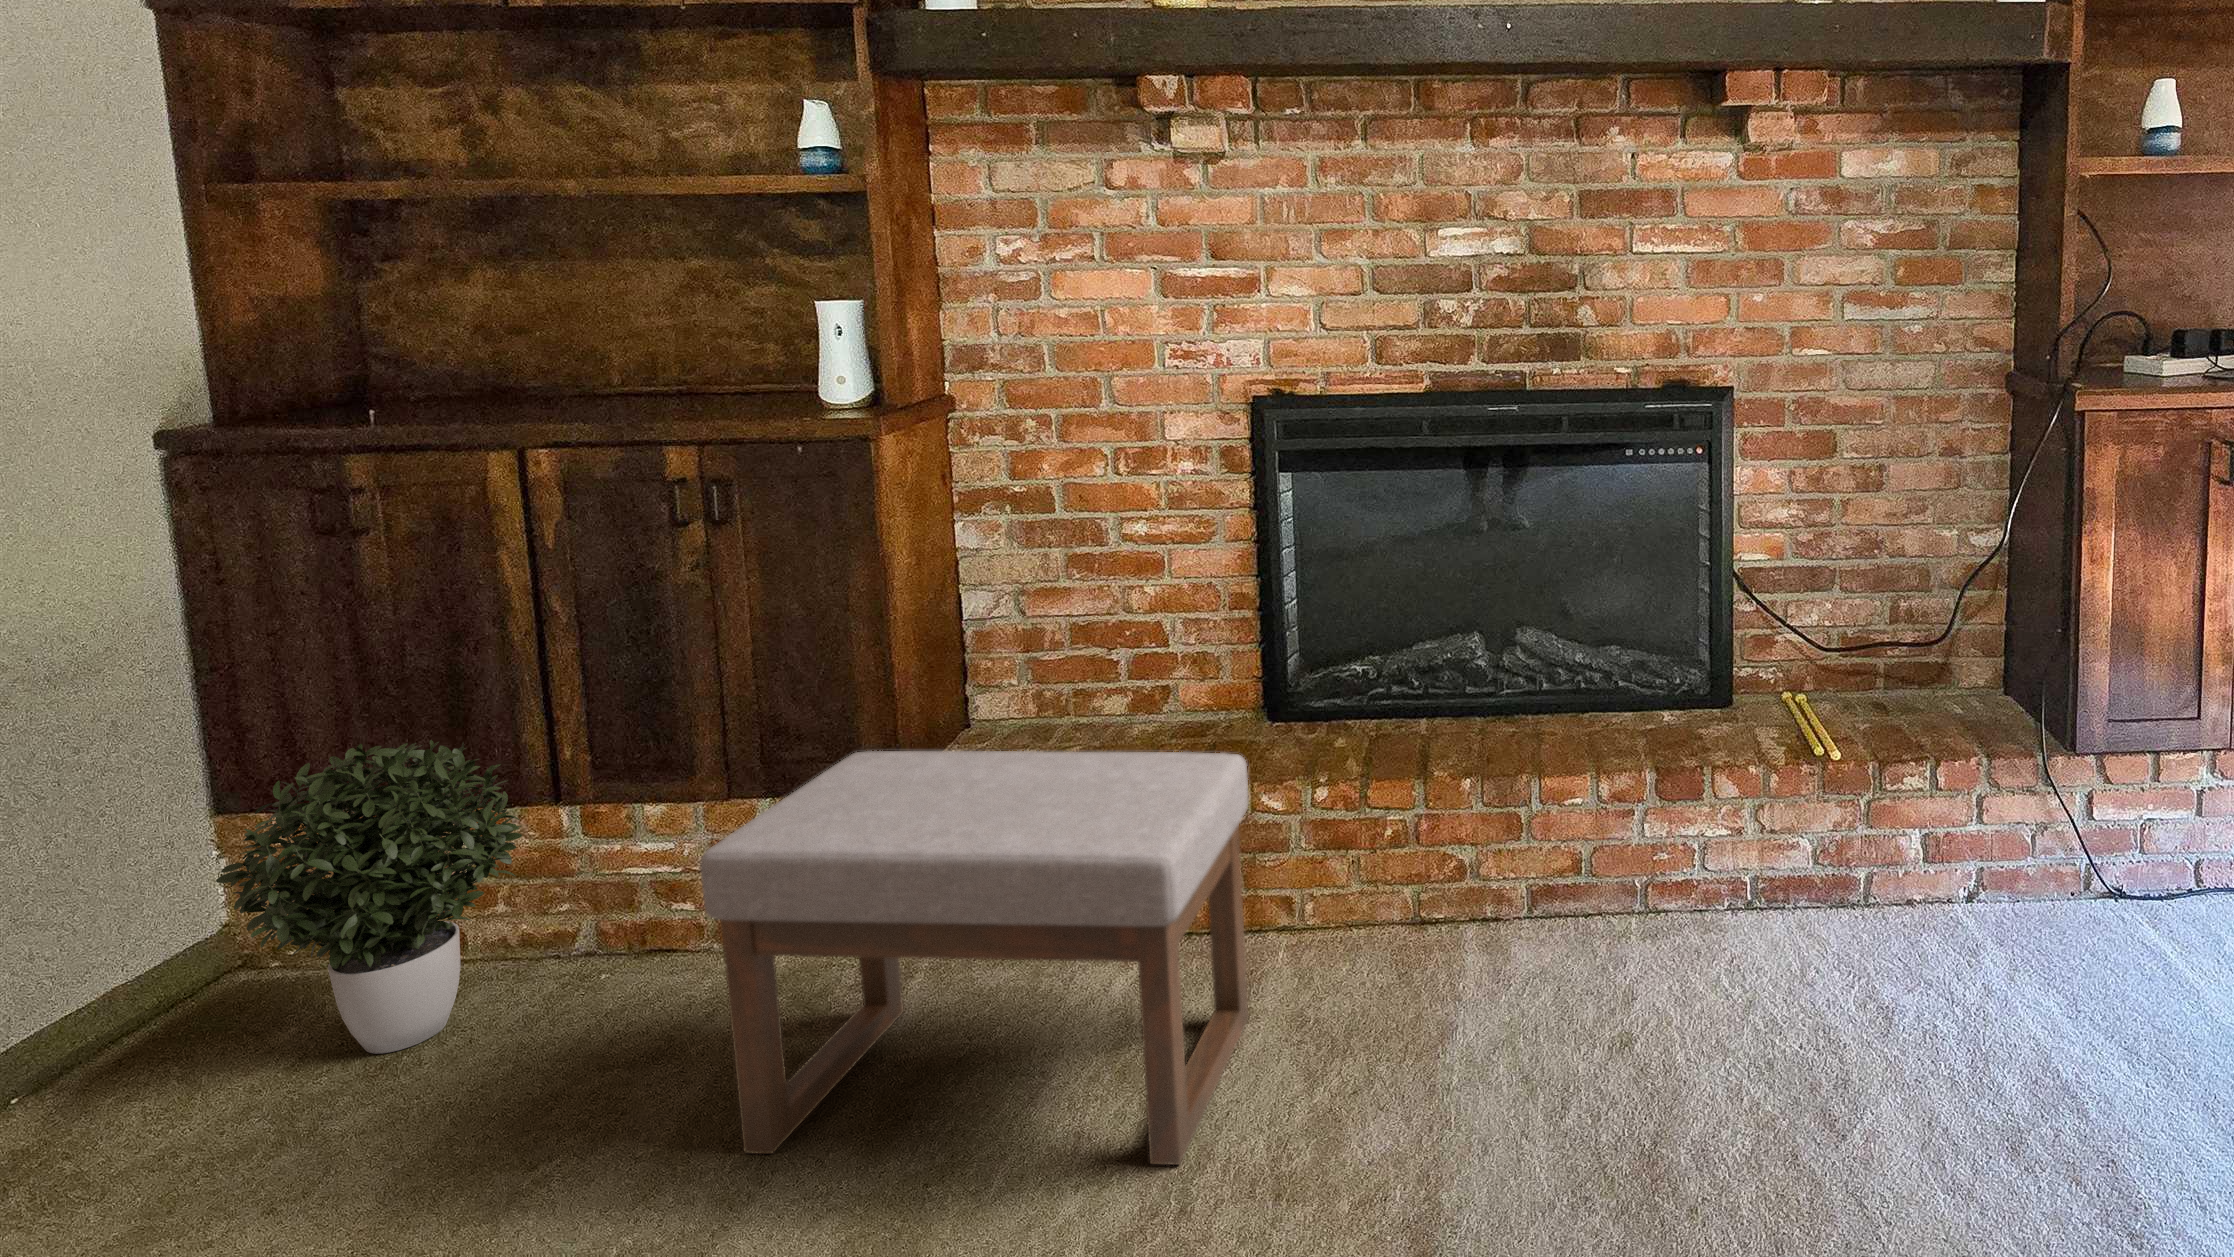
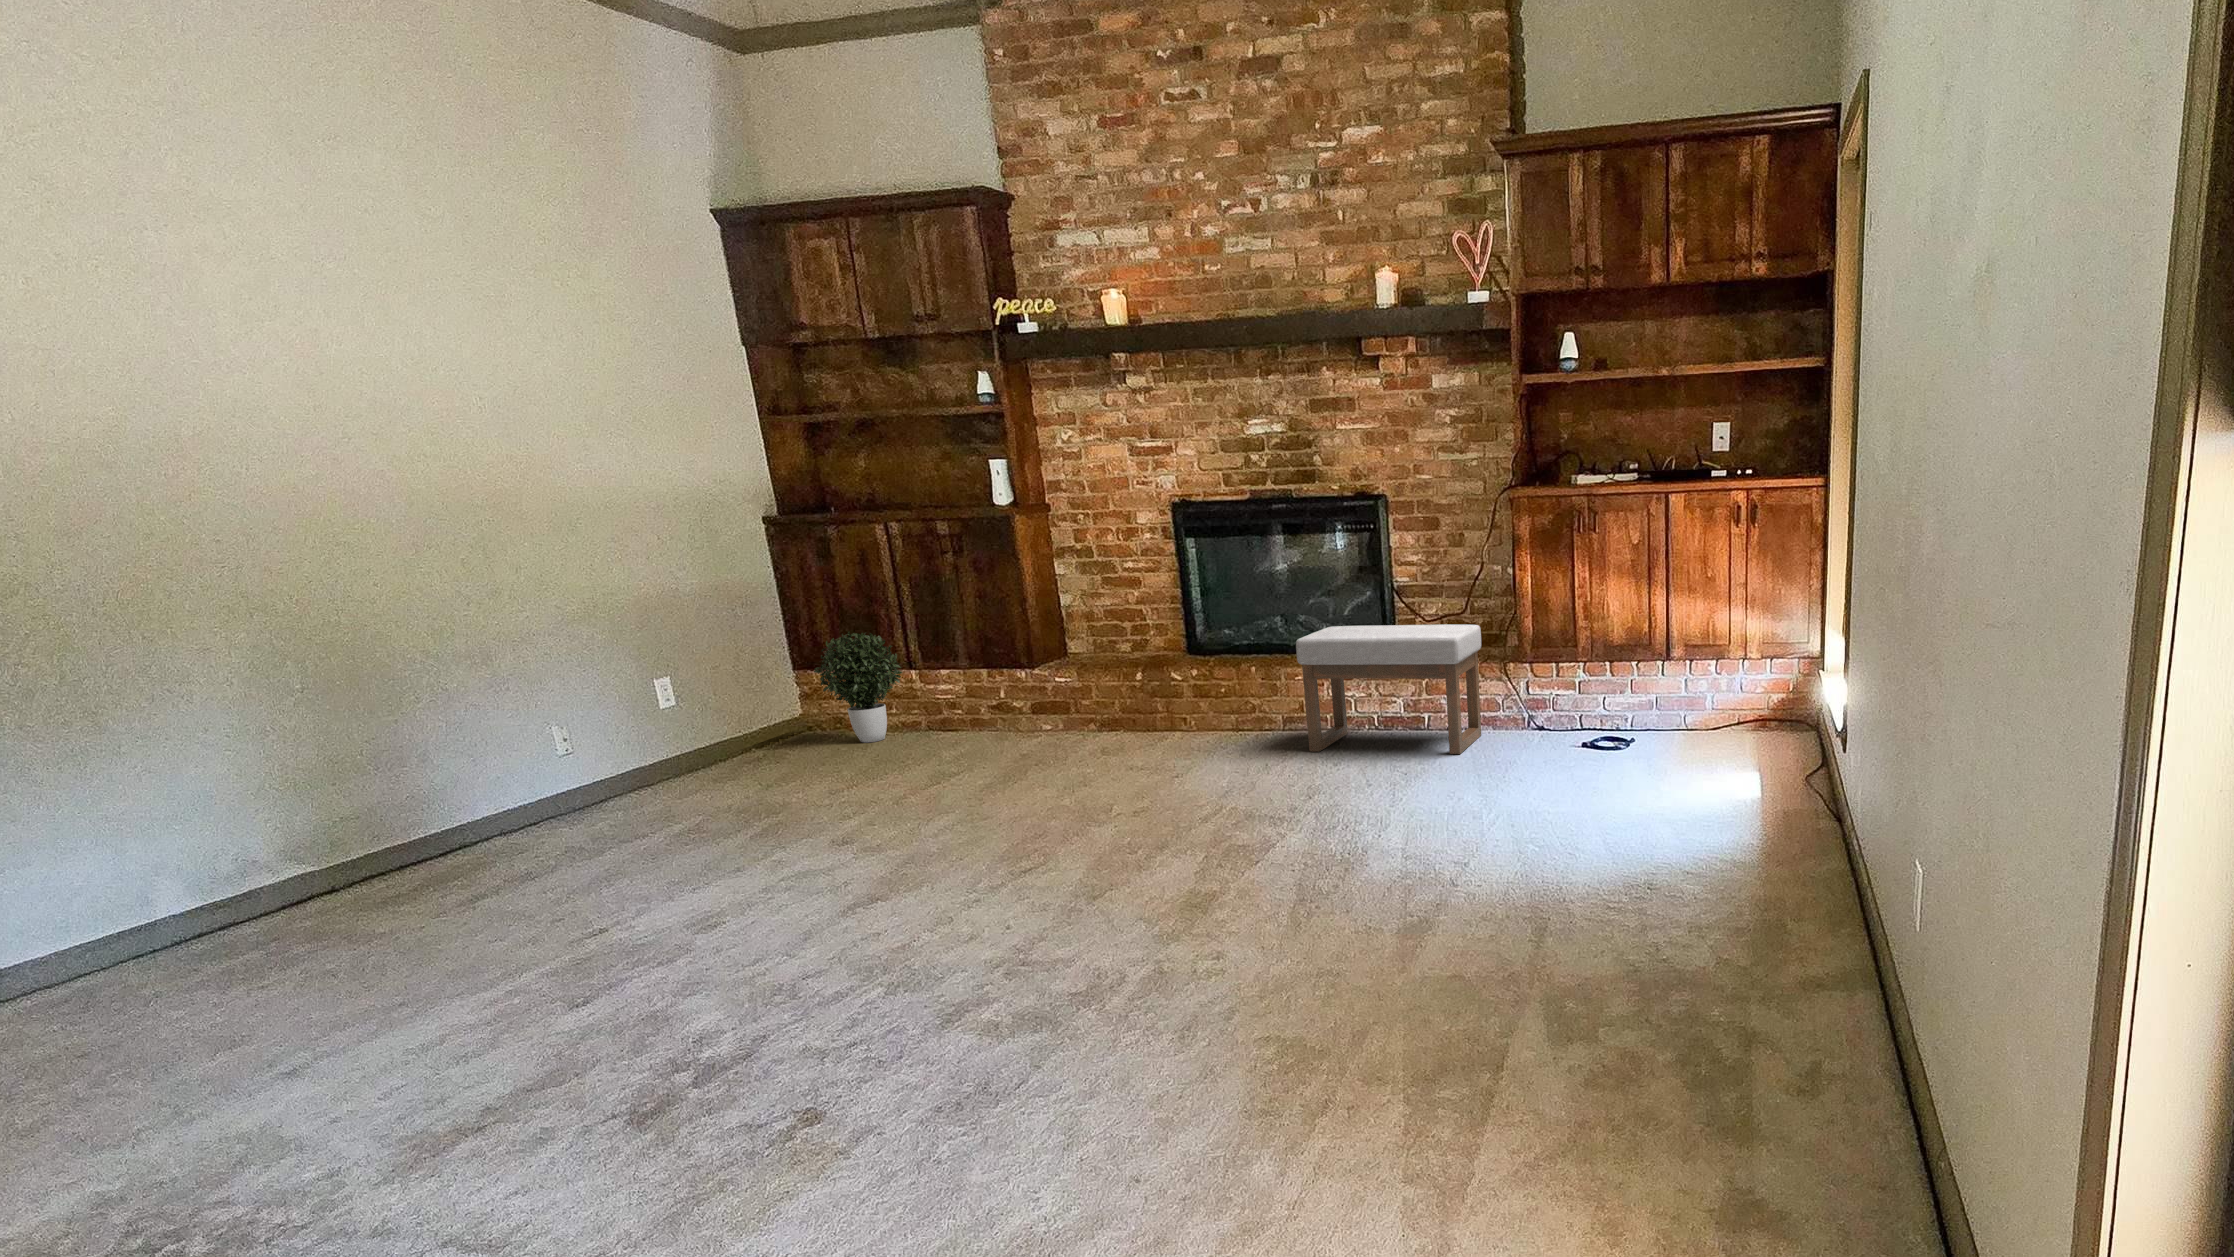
ottoman: present [700,751,1248,1165] -> present [1296,624,1481,754]

